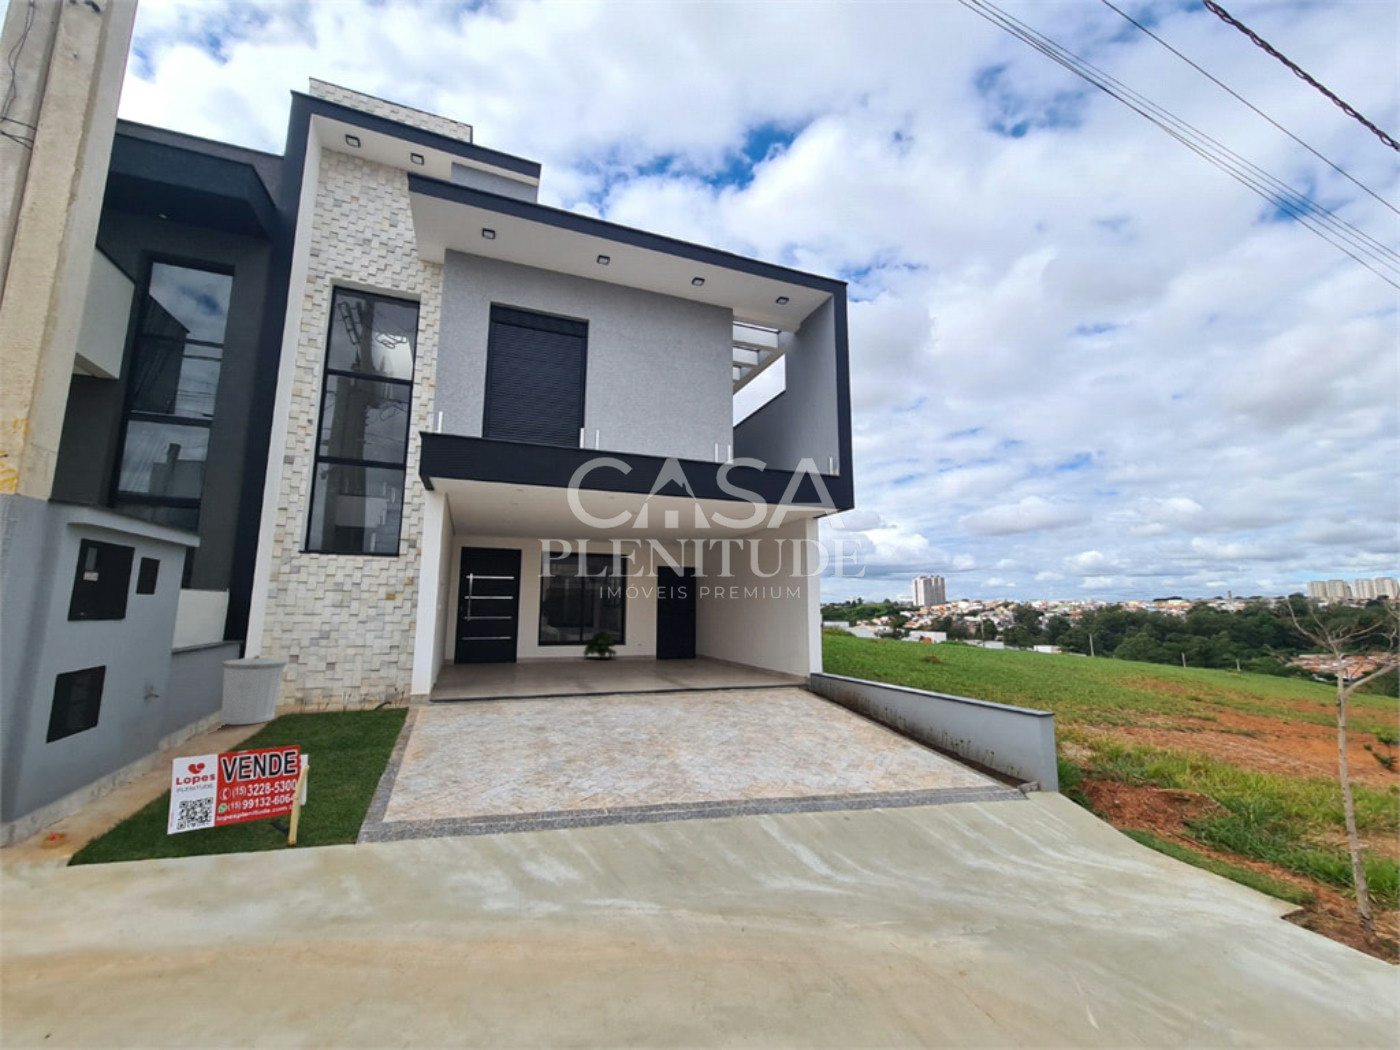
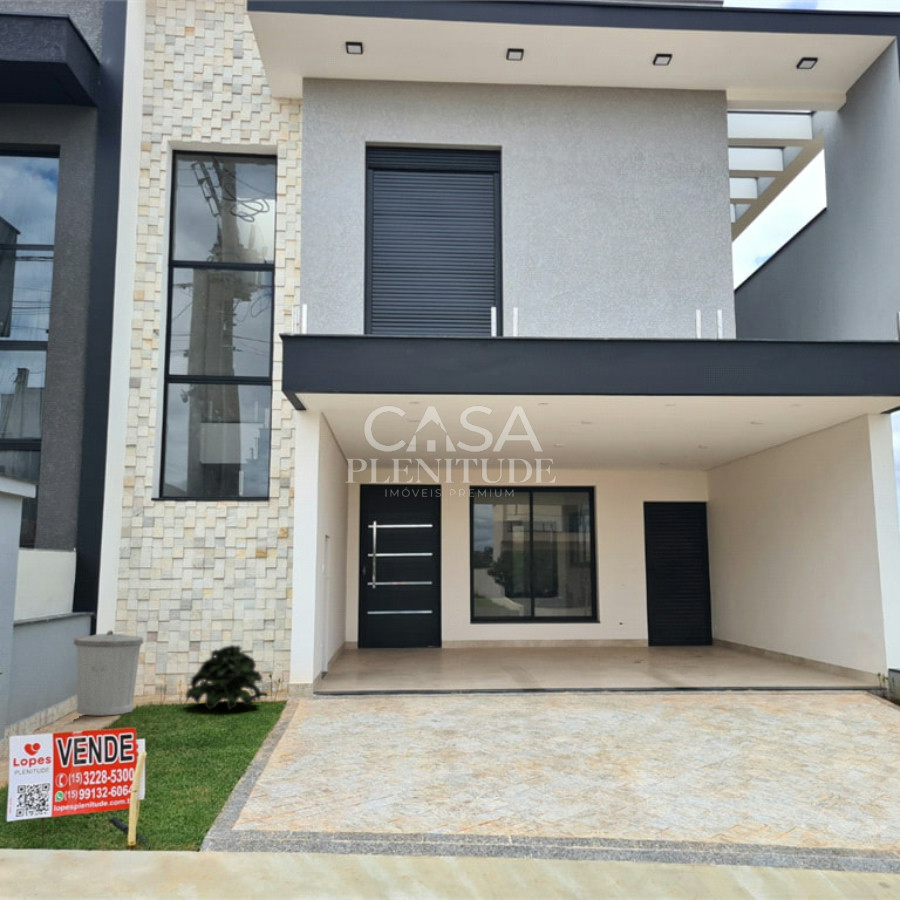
potted plant: present [584,631,616,658] -> present [186,645,262,709]

